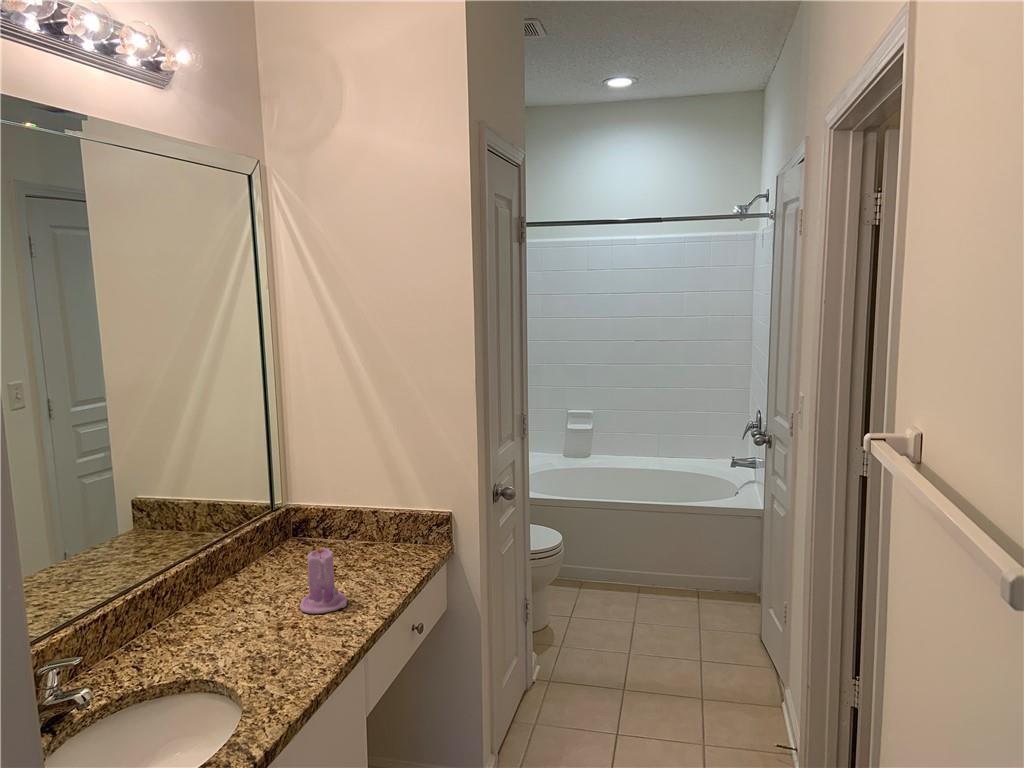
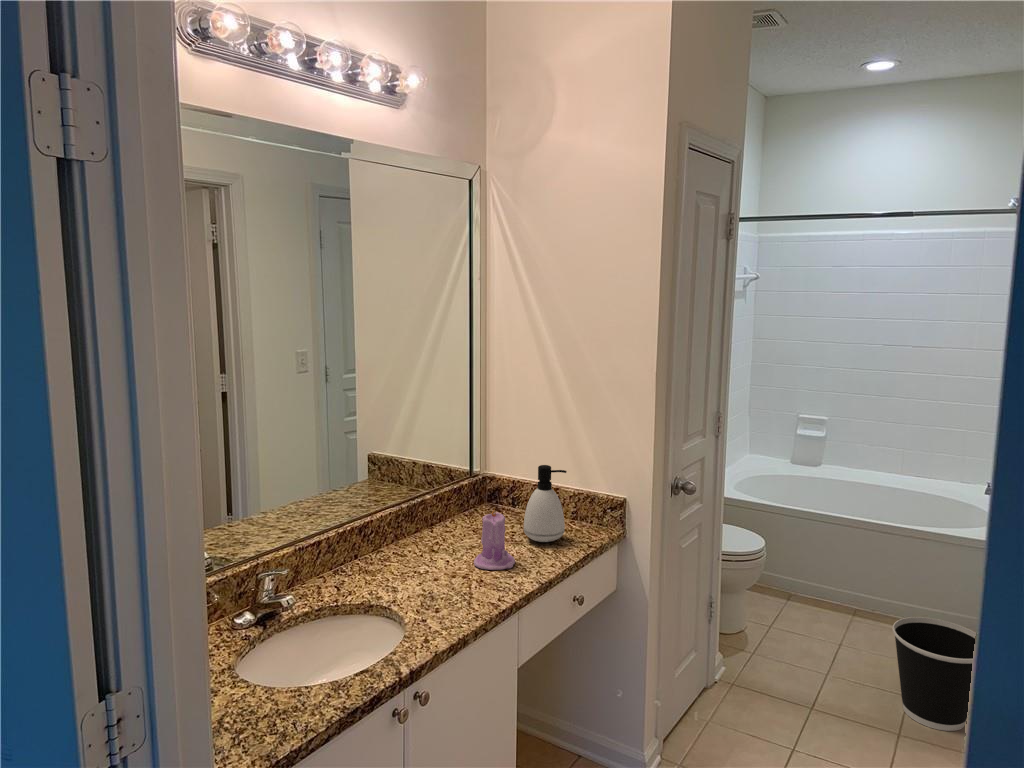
soap dispenser: none [347,488,393,572] -> present [524,465,567,542]
wastebasket: none [685,585,764,684] -> present [893,617,976,731]

